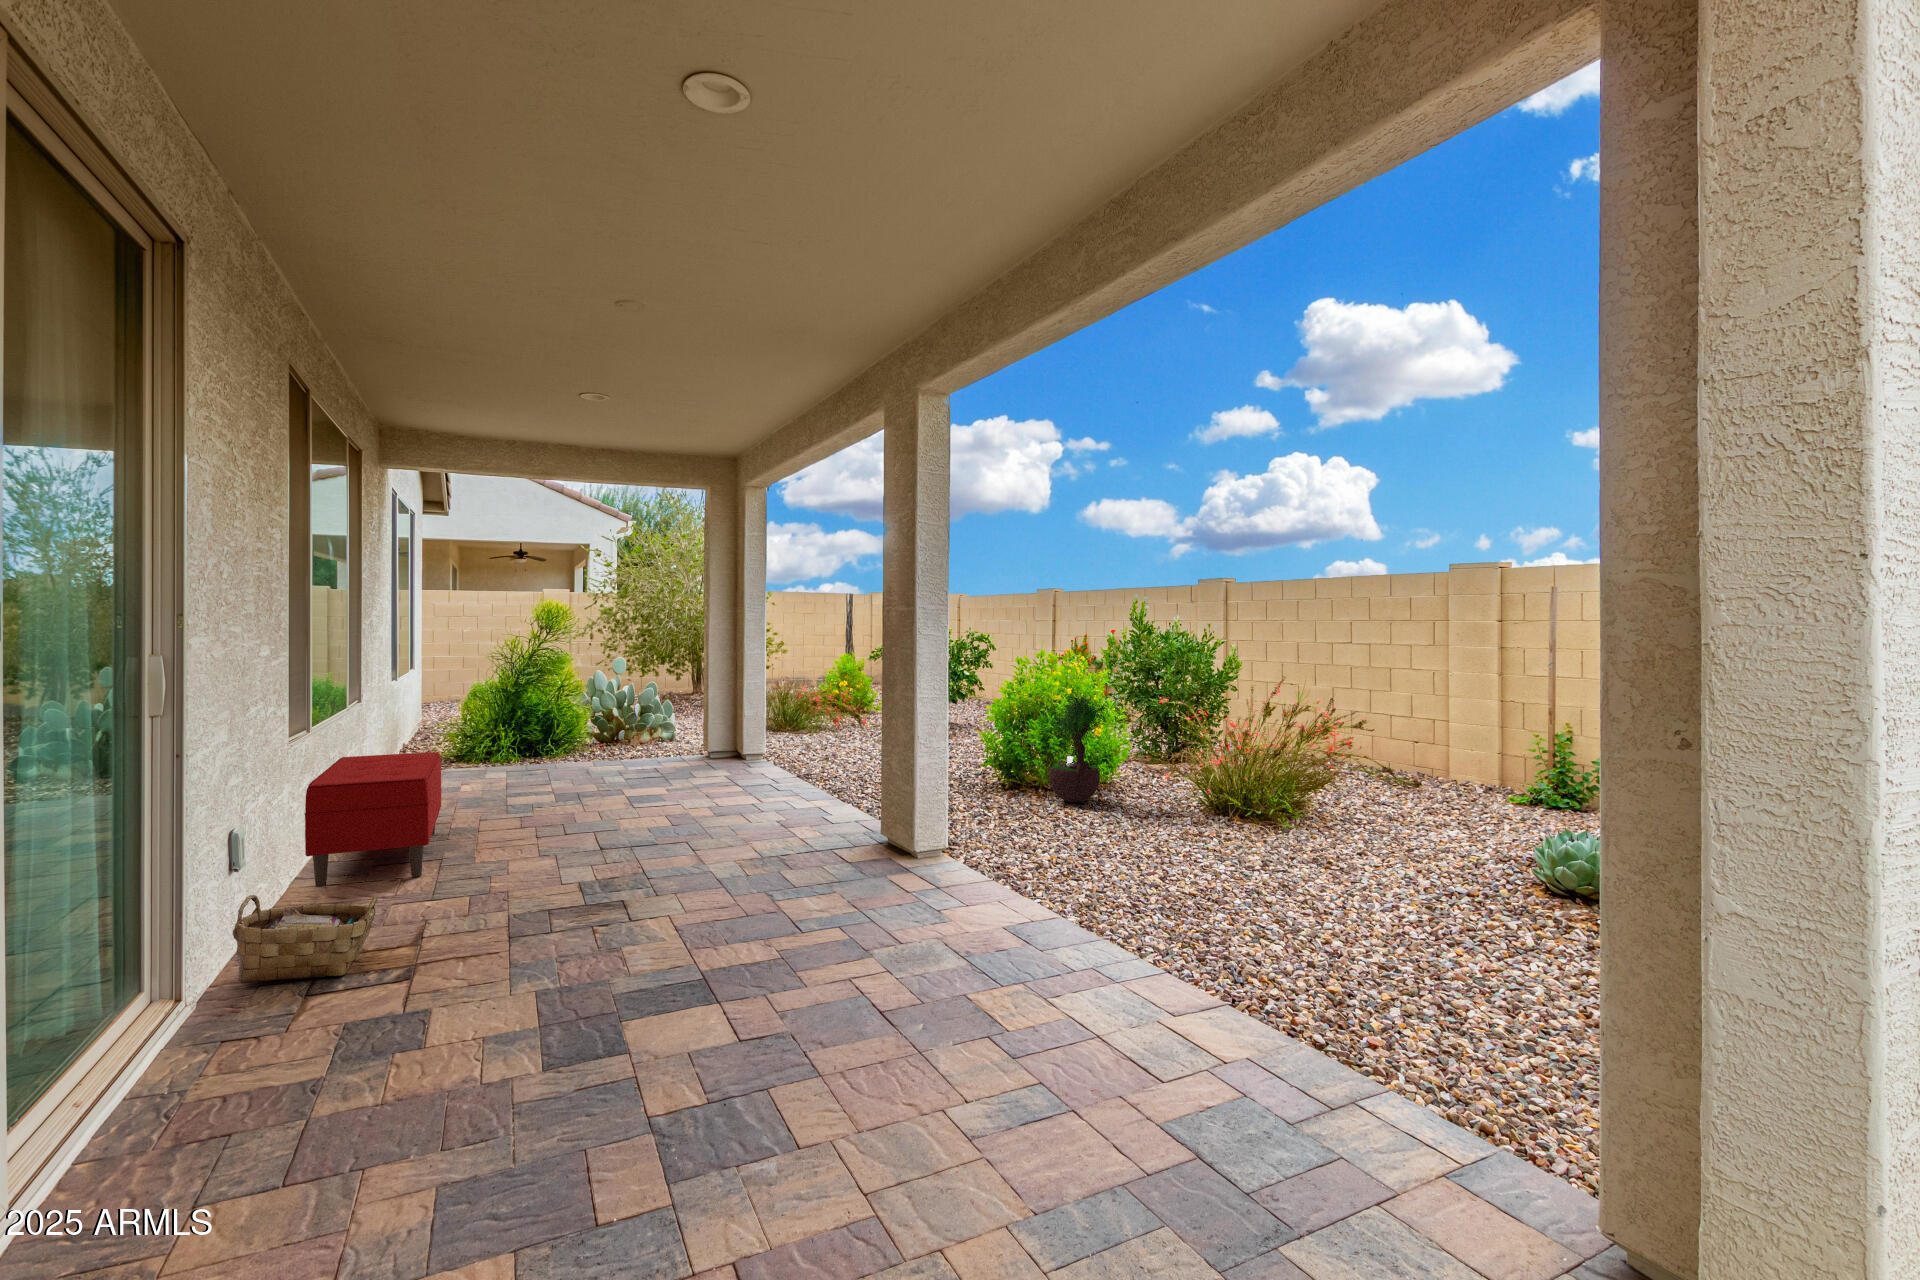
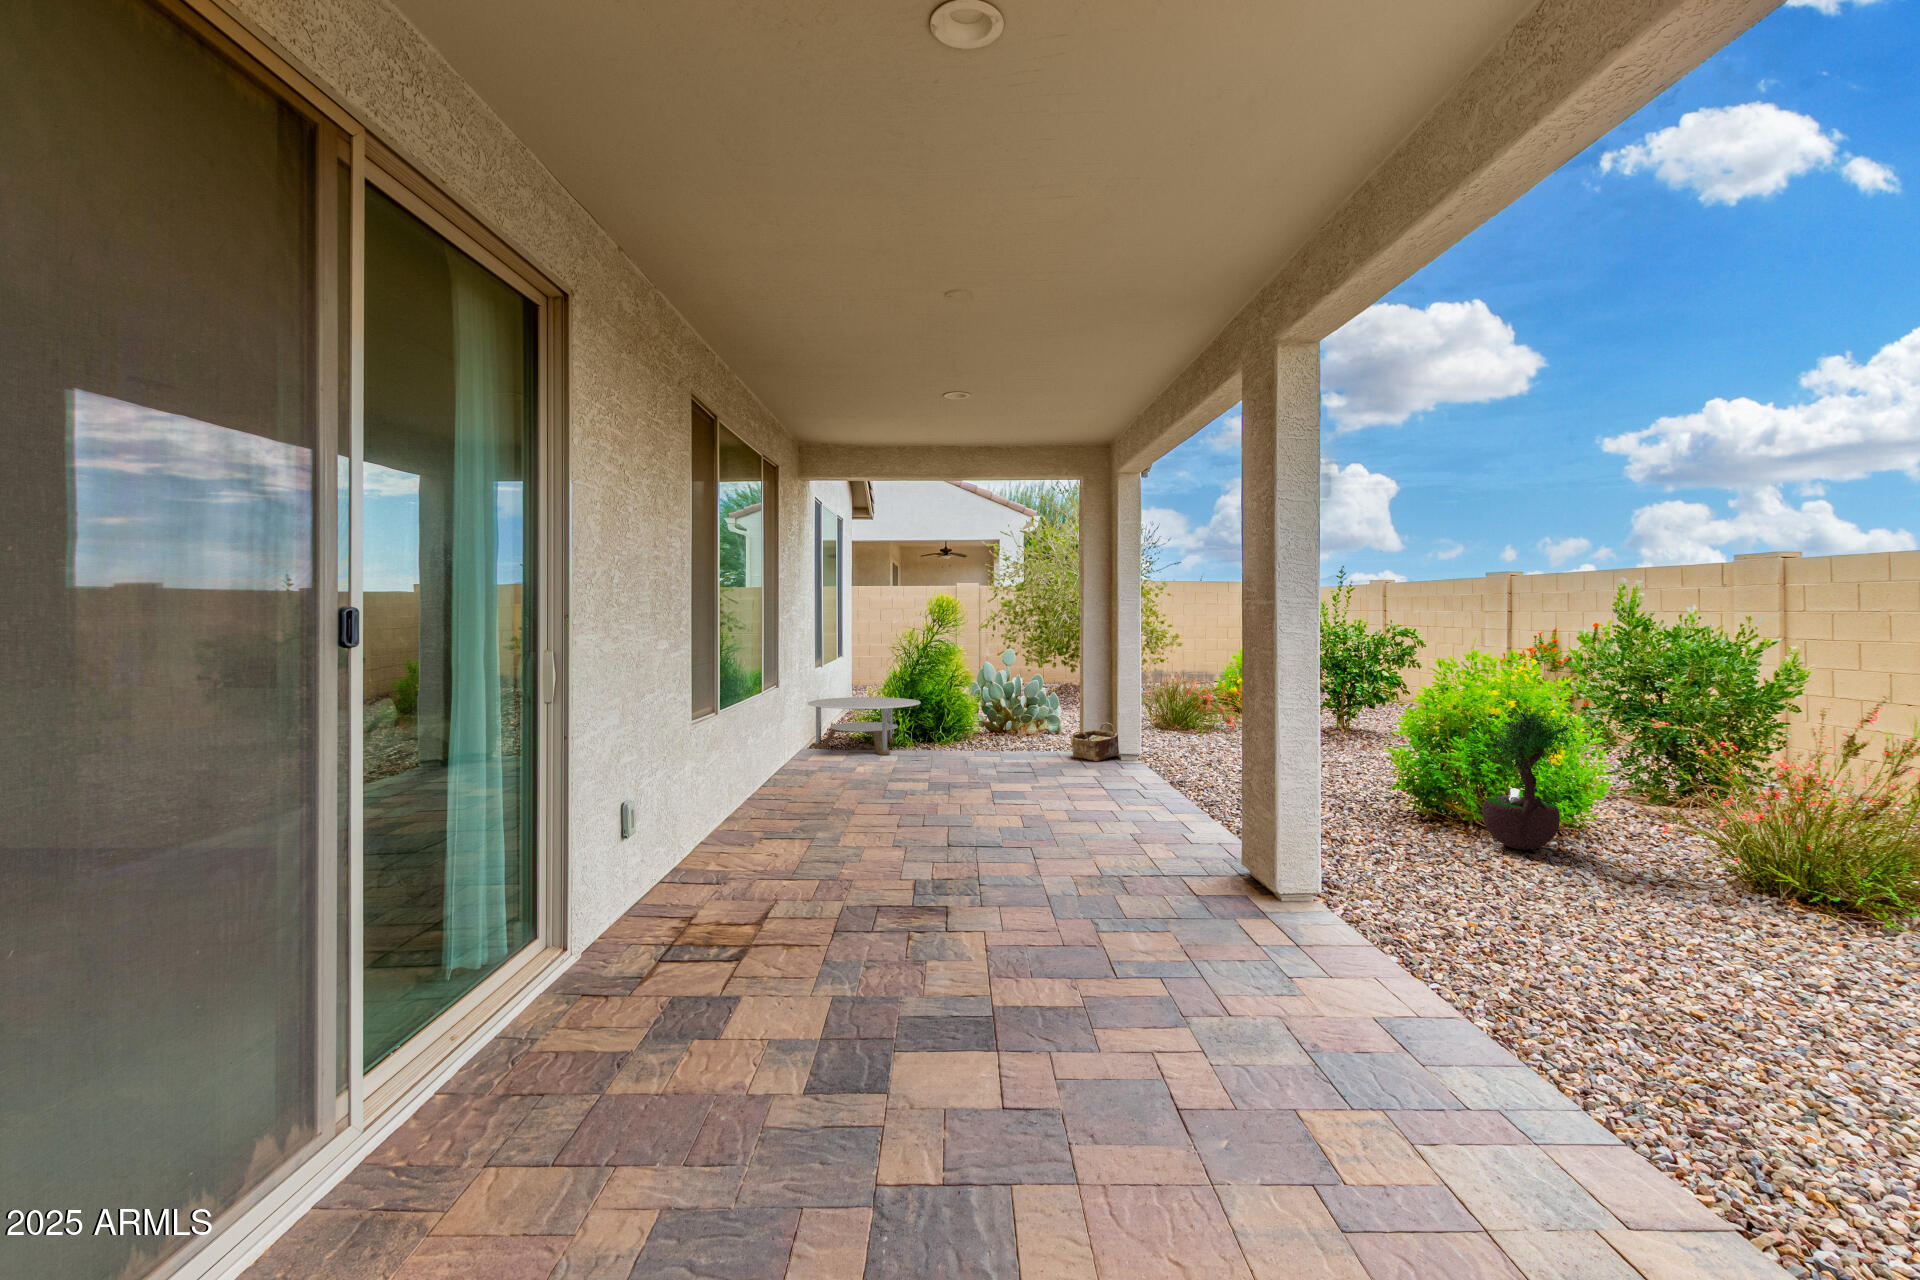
round table: none [392,711,532,771] -> present [808,697,921,755]
bench: present [305,752,441,887] -> none [698,737,821,855]
woven basket: present [232,895,378,983] -> present [1071,722,1119,761]

